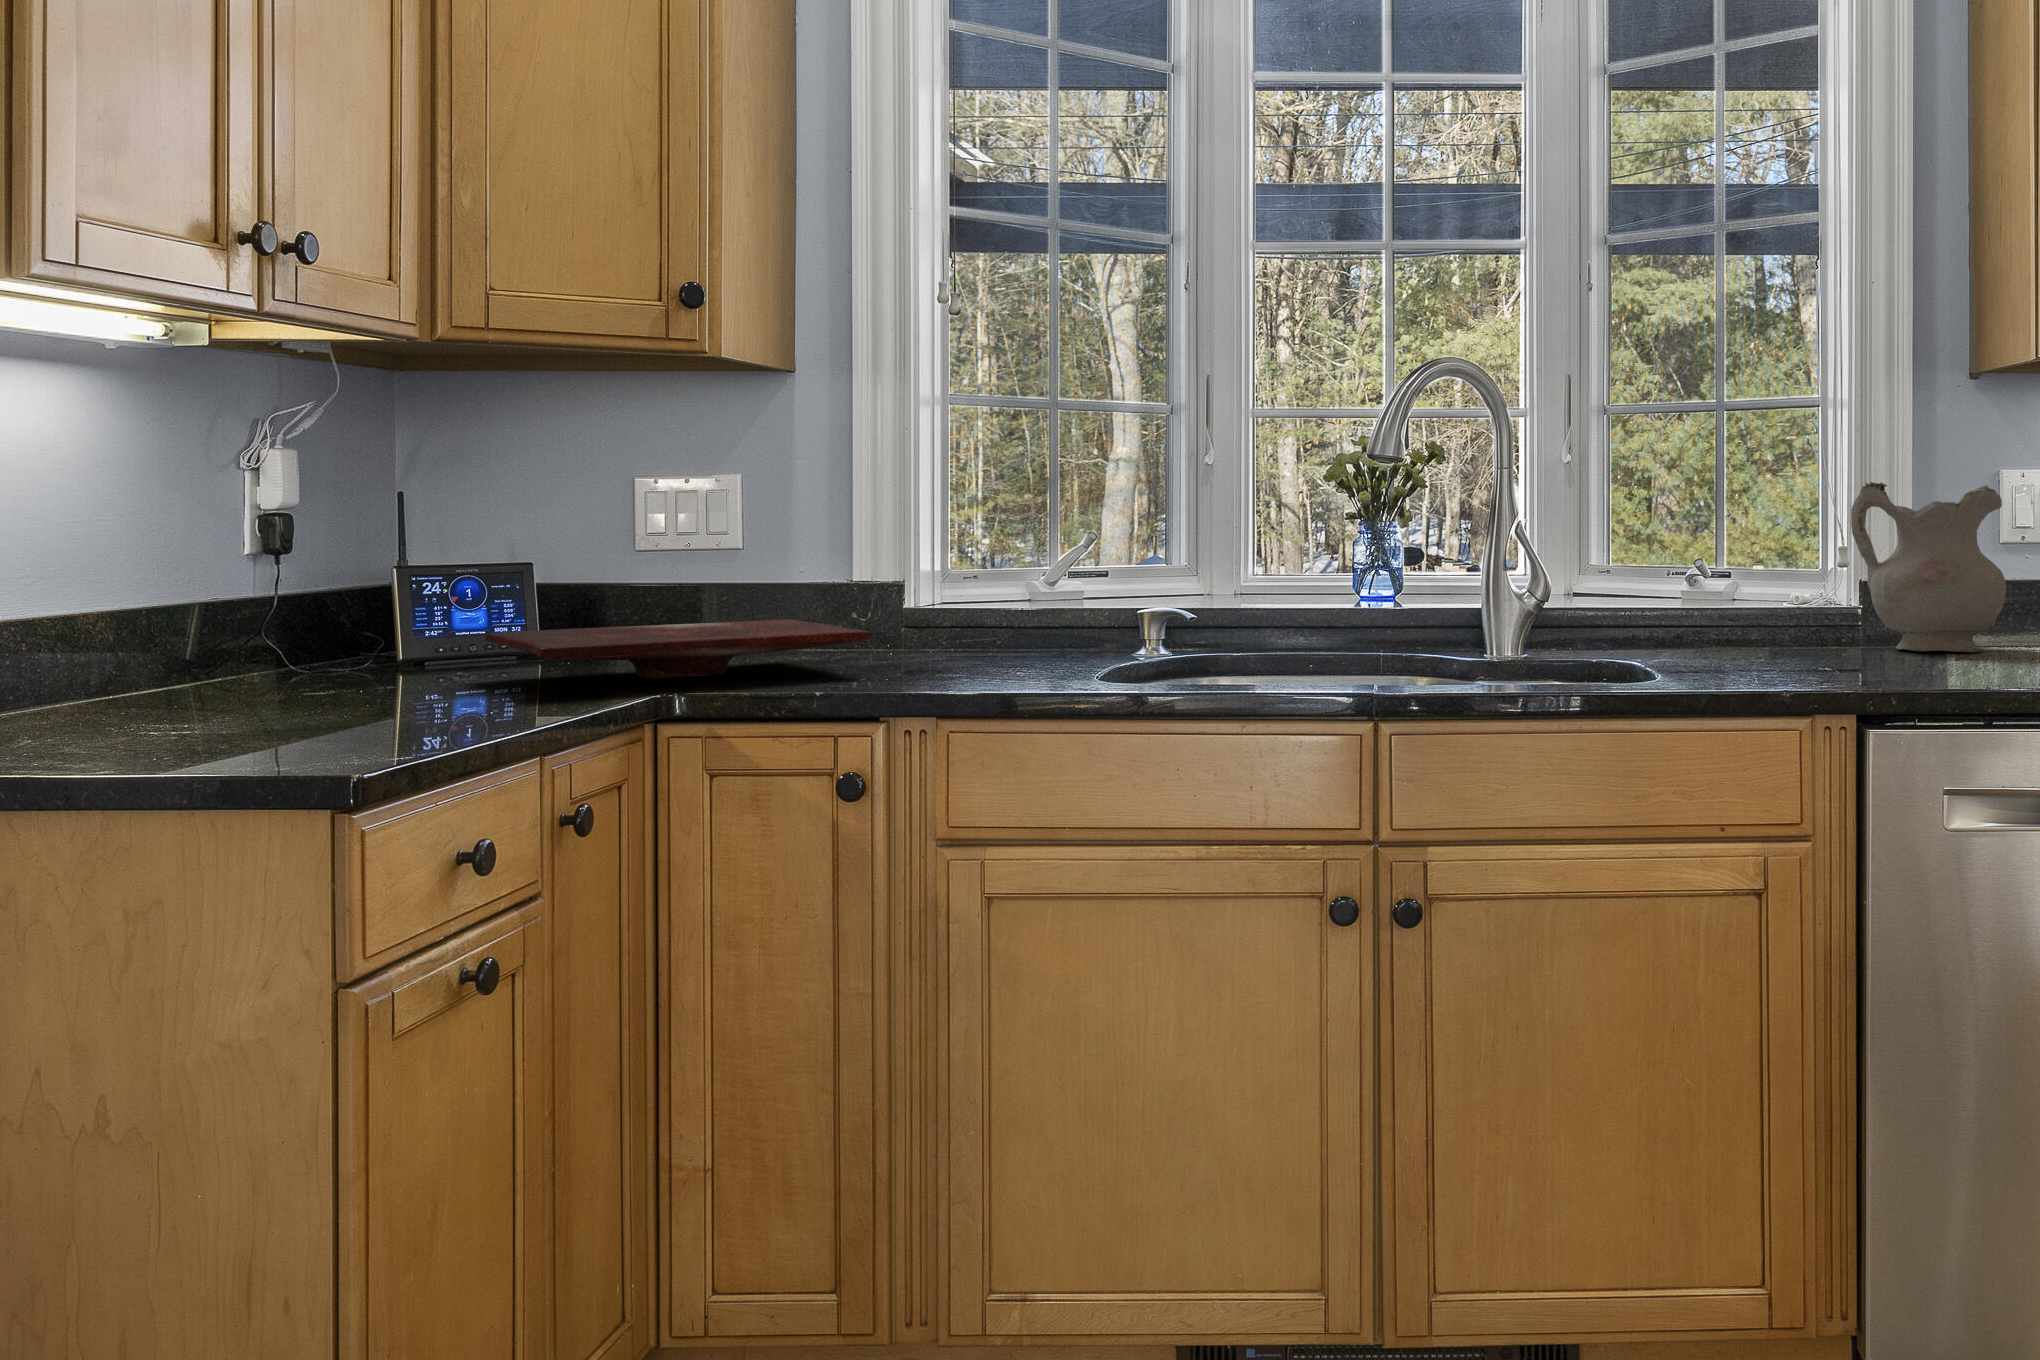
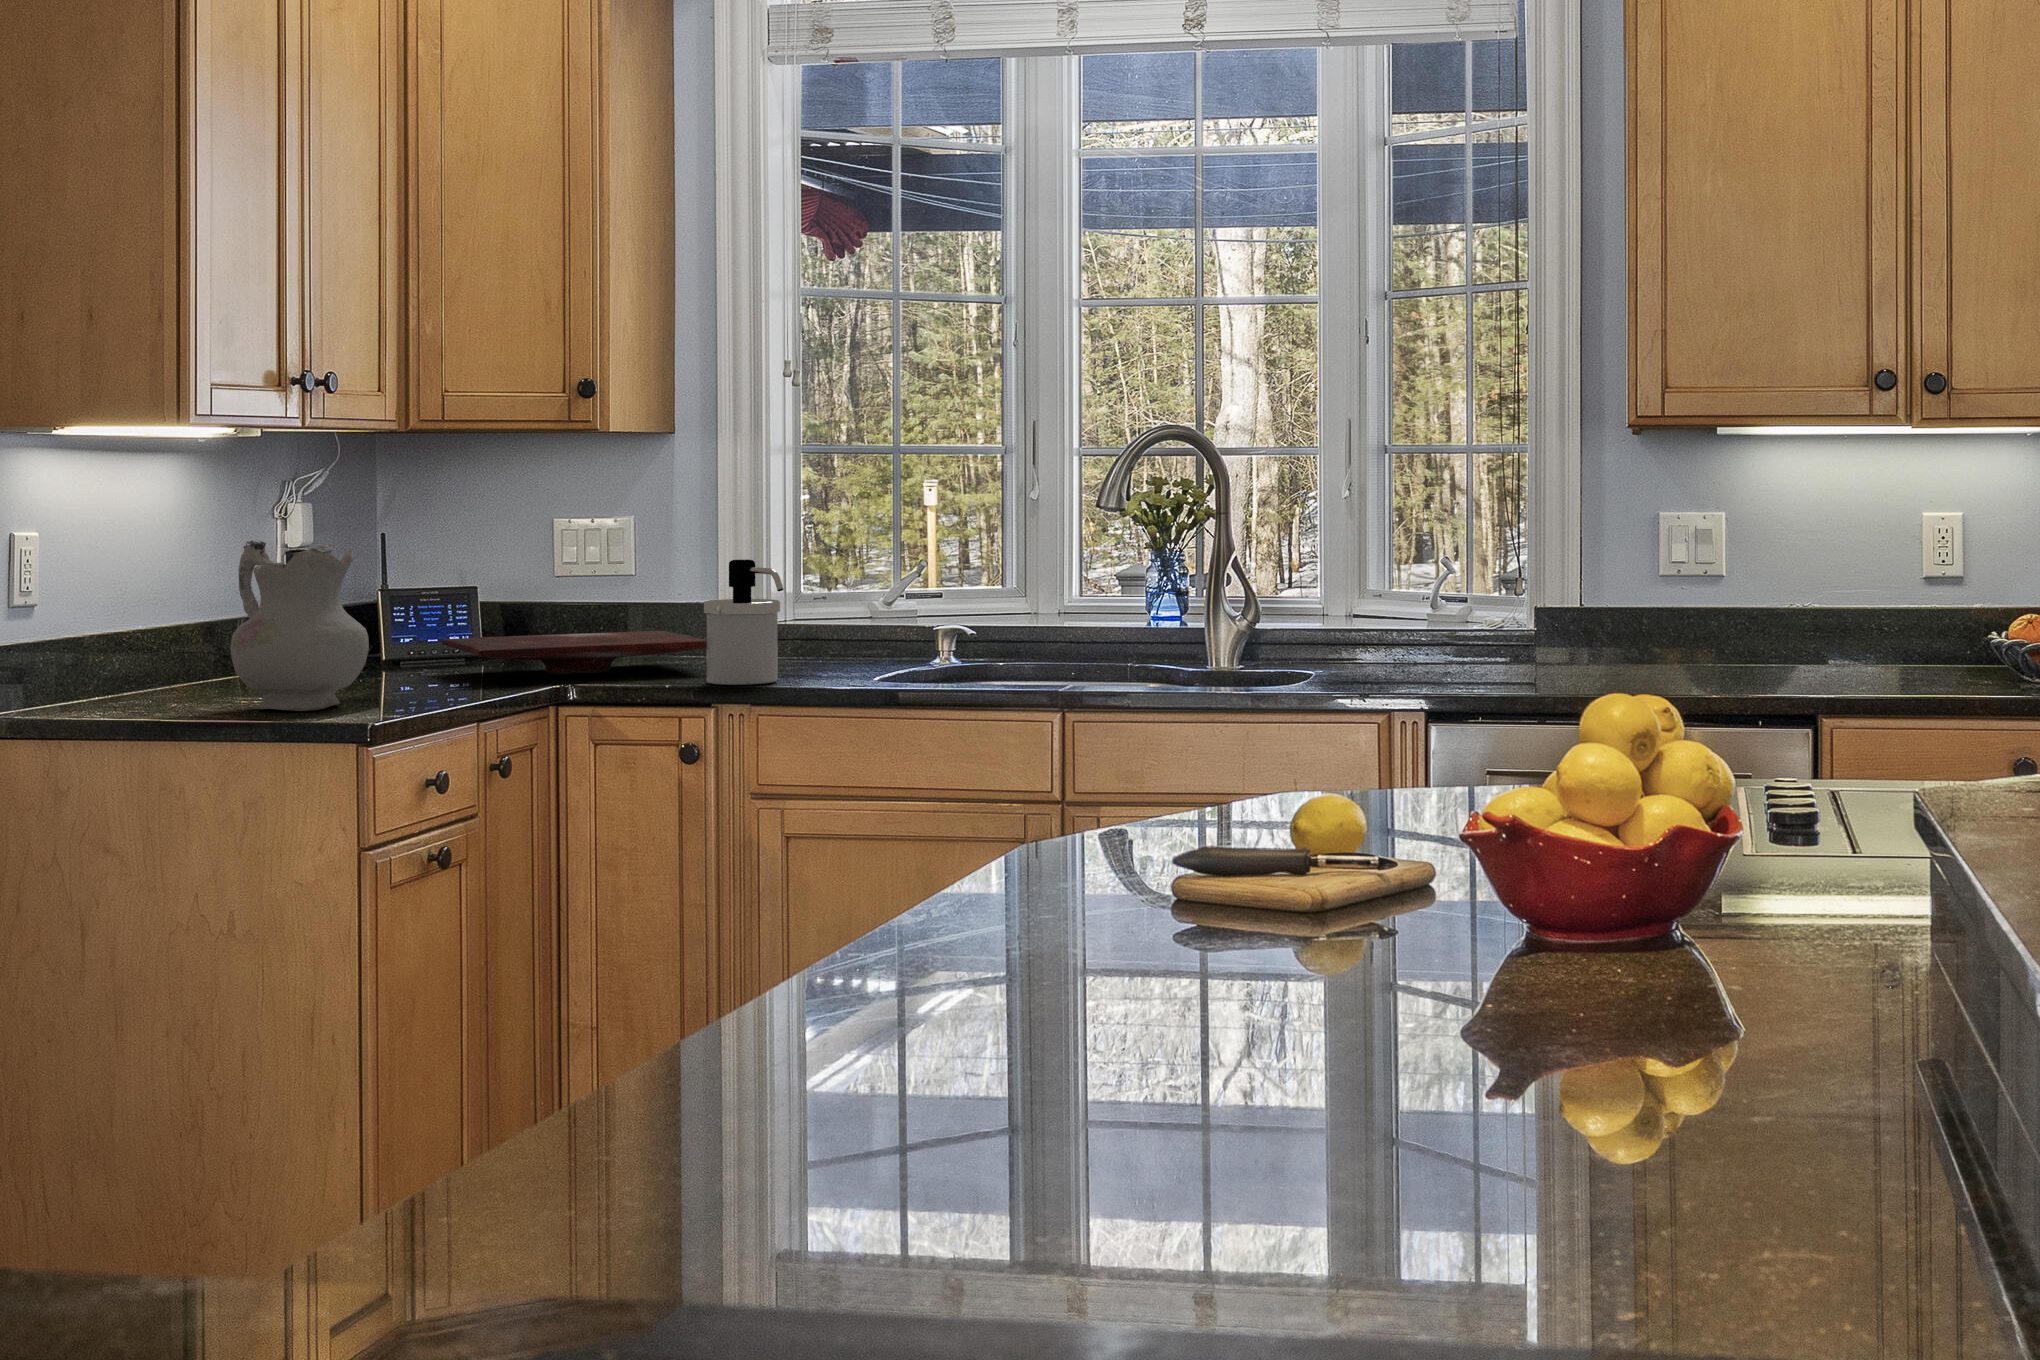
ceramic pitcher: present [1851,482,2006,652] -> present [230,541,369,711]
soap dispenser: none [870,521,990,691] -> present [704,559,783,685]

